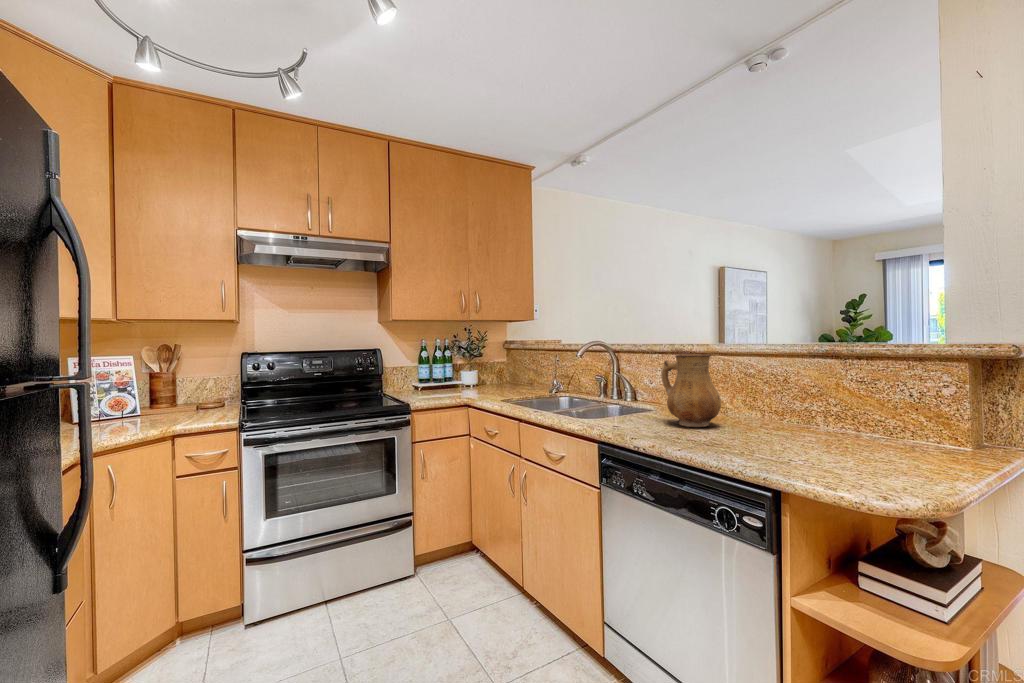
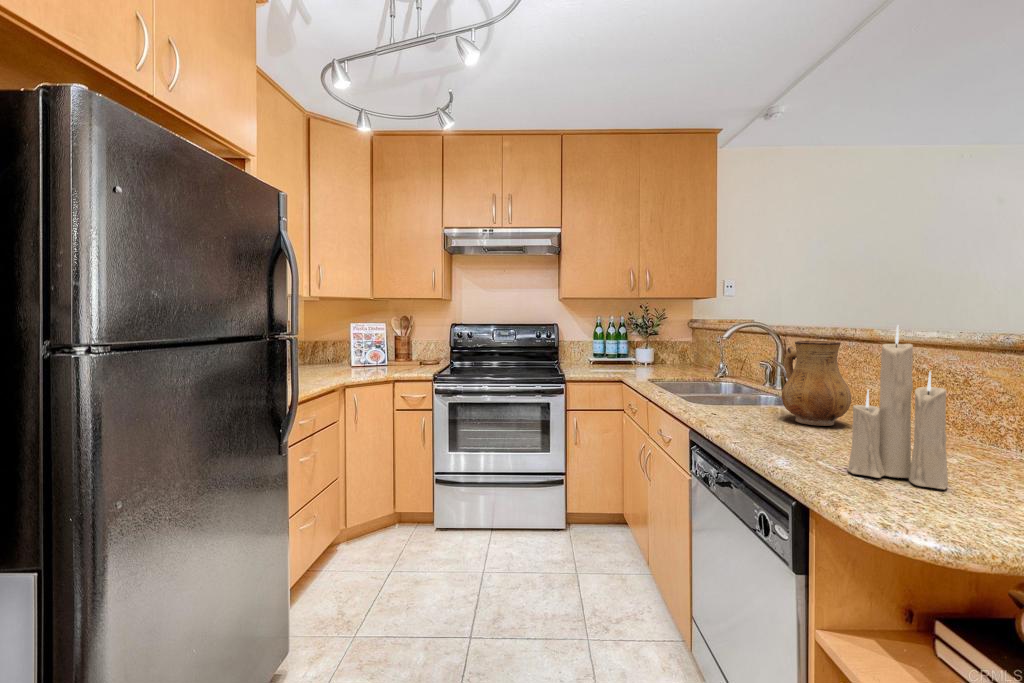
candle: none [798,329,872,466] -> present [848,326,948,489]

